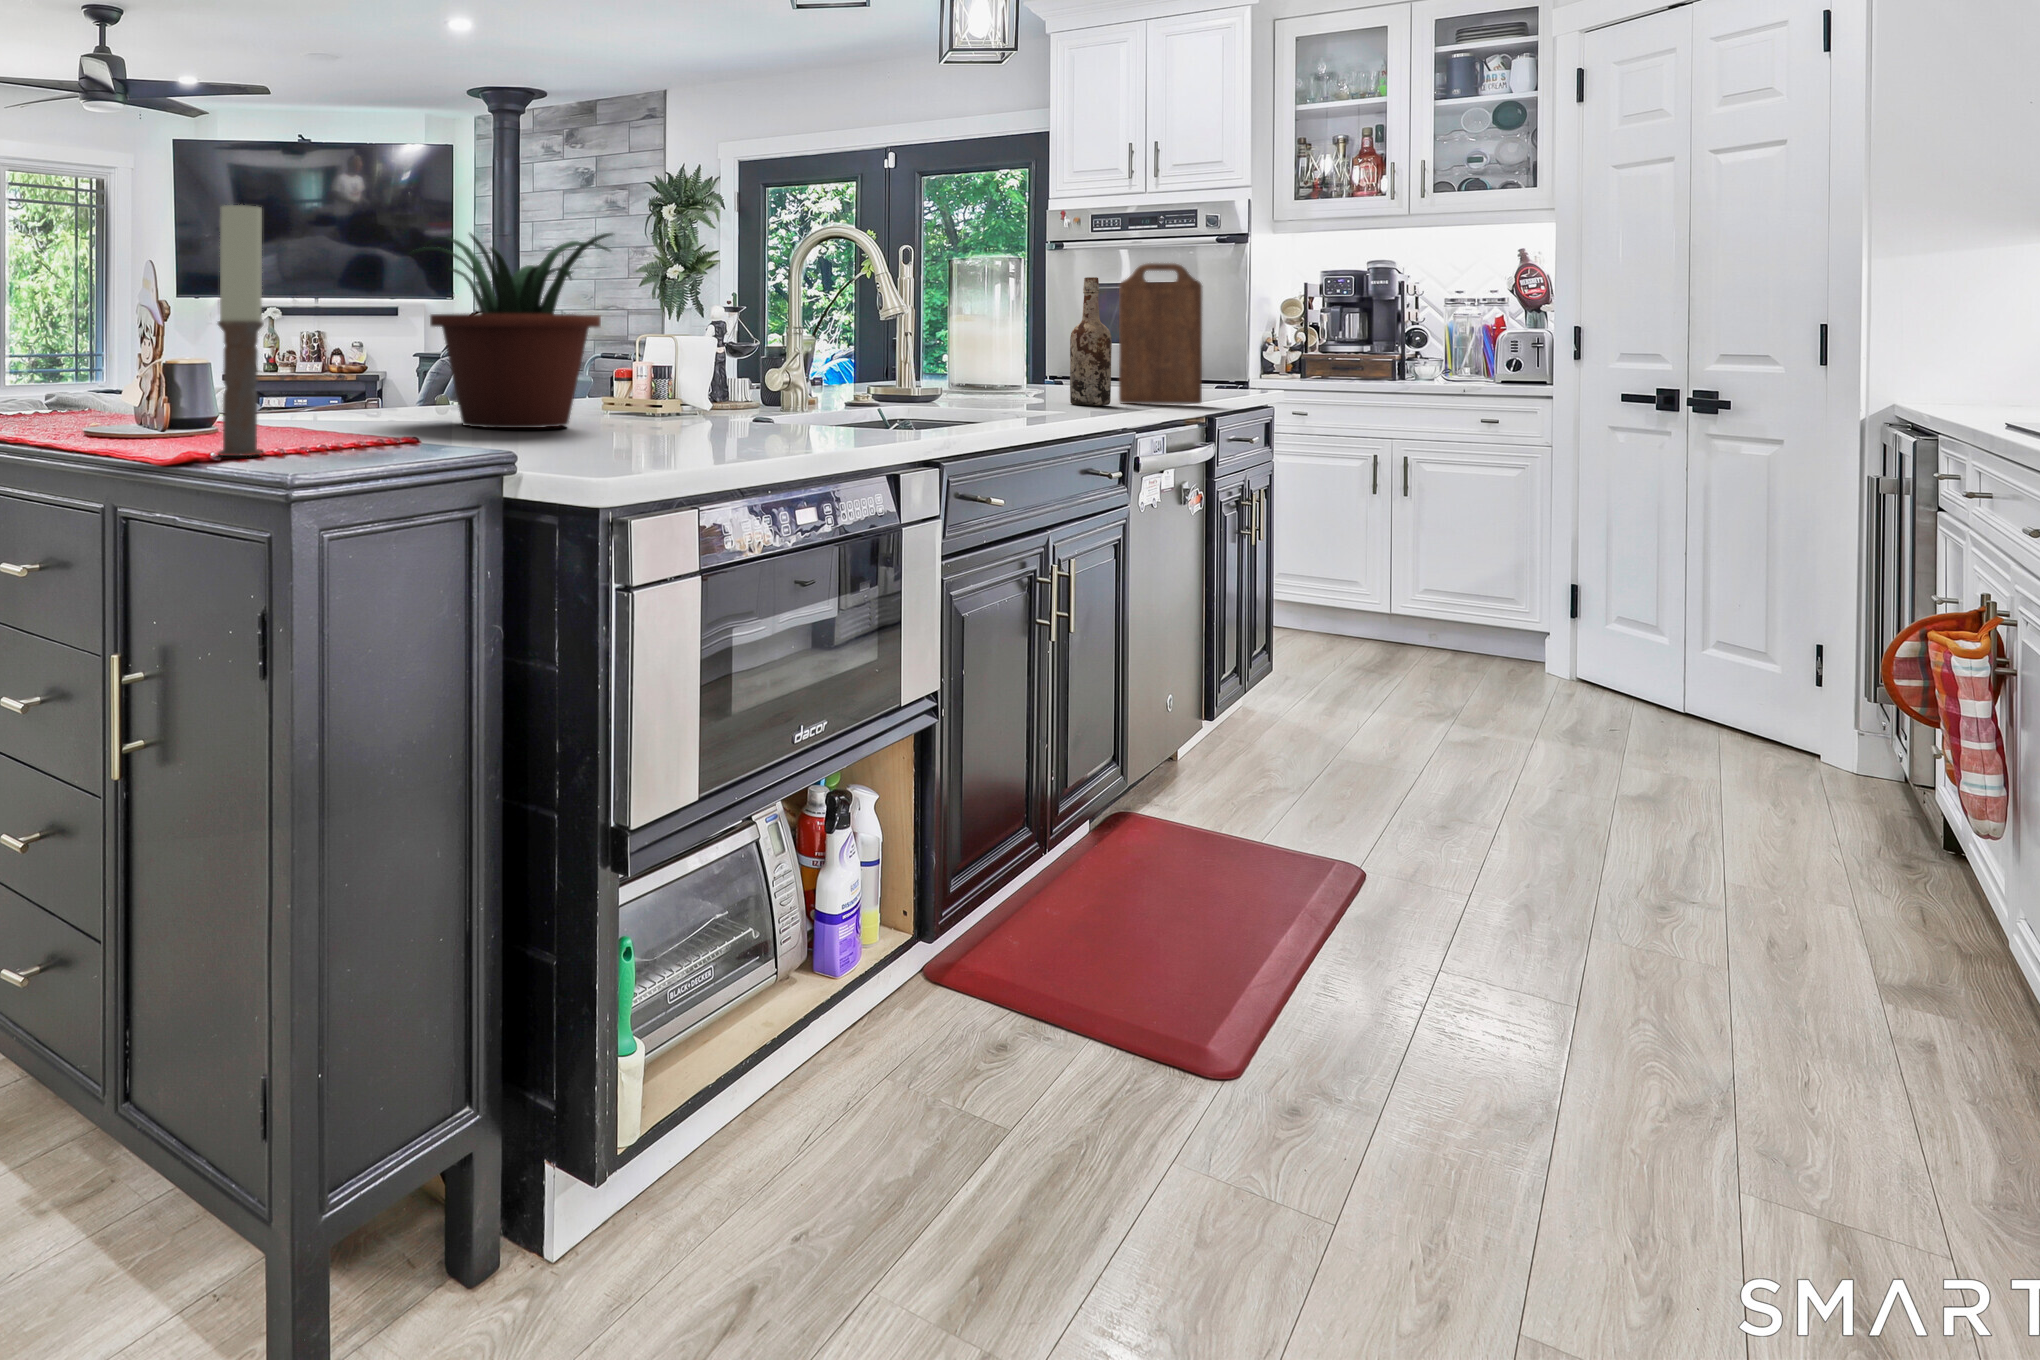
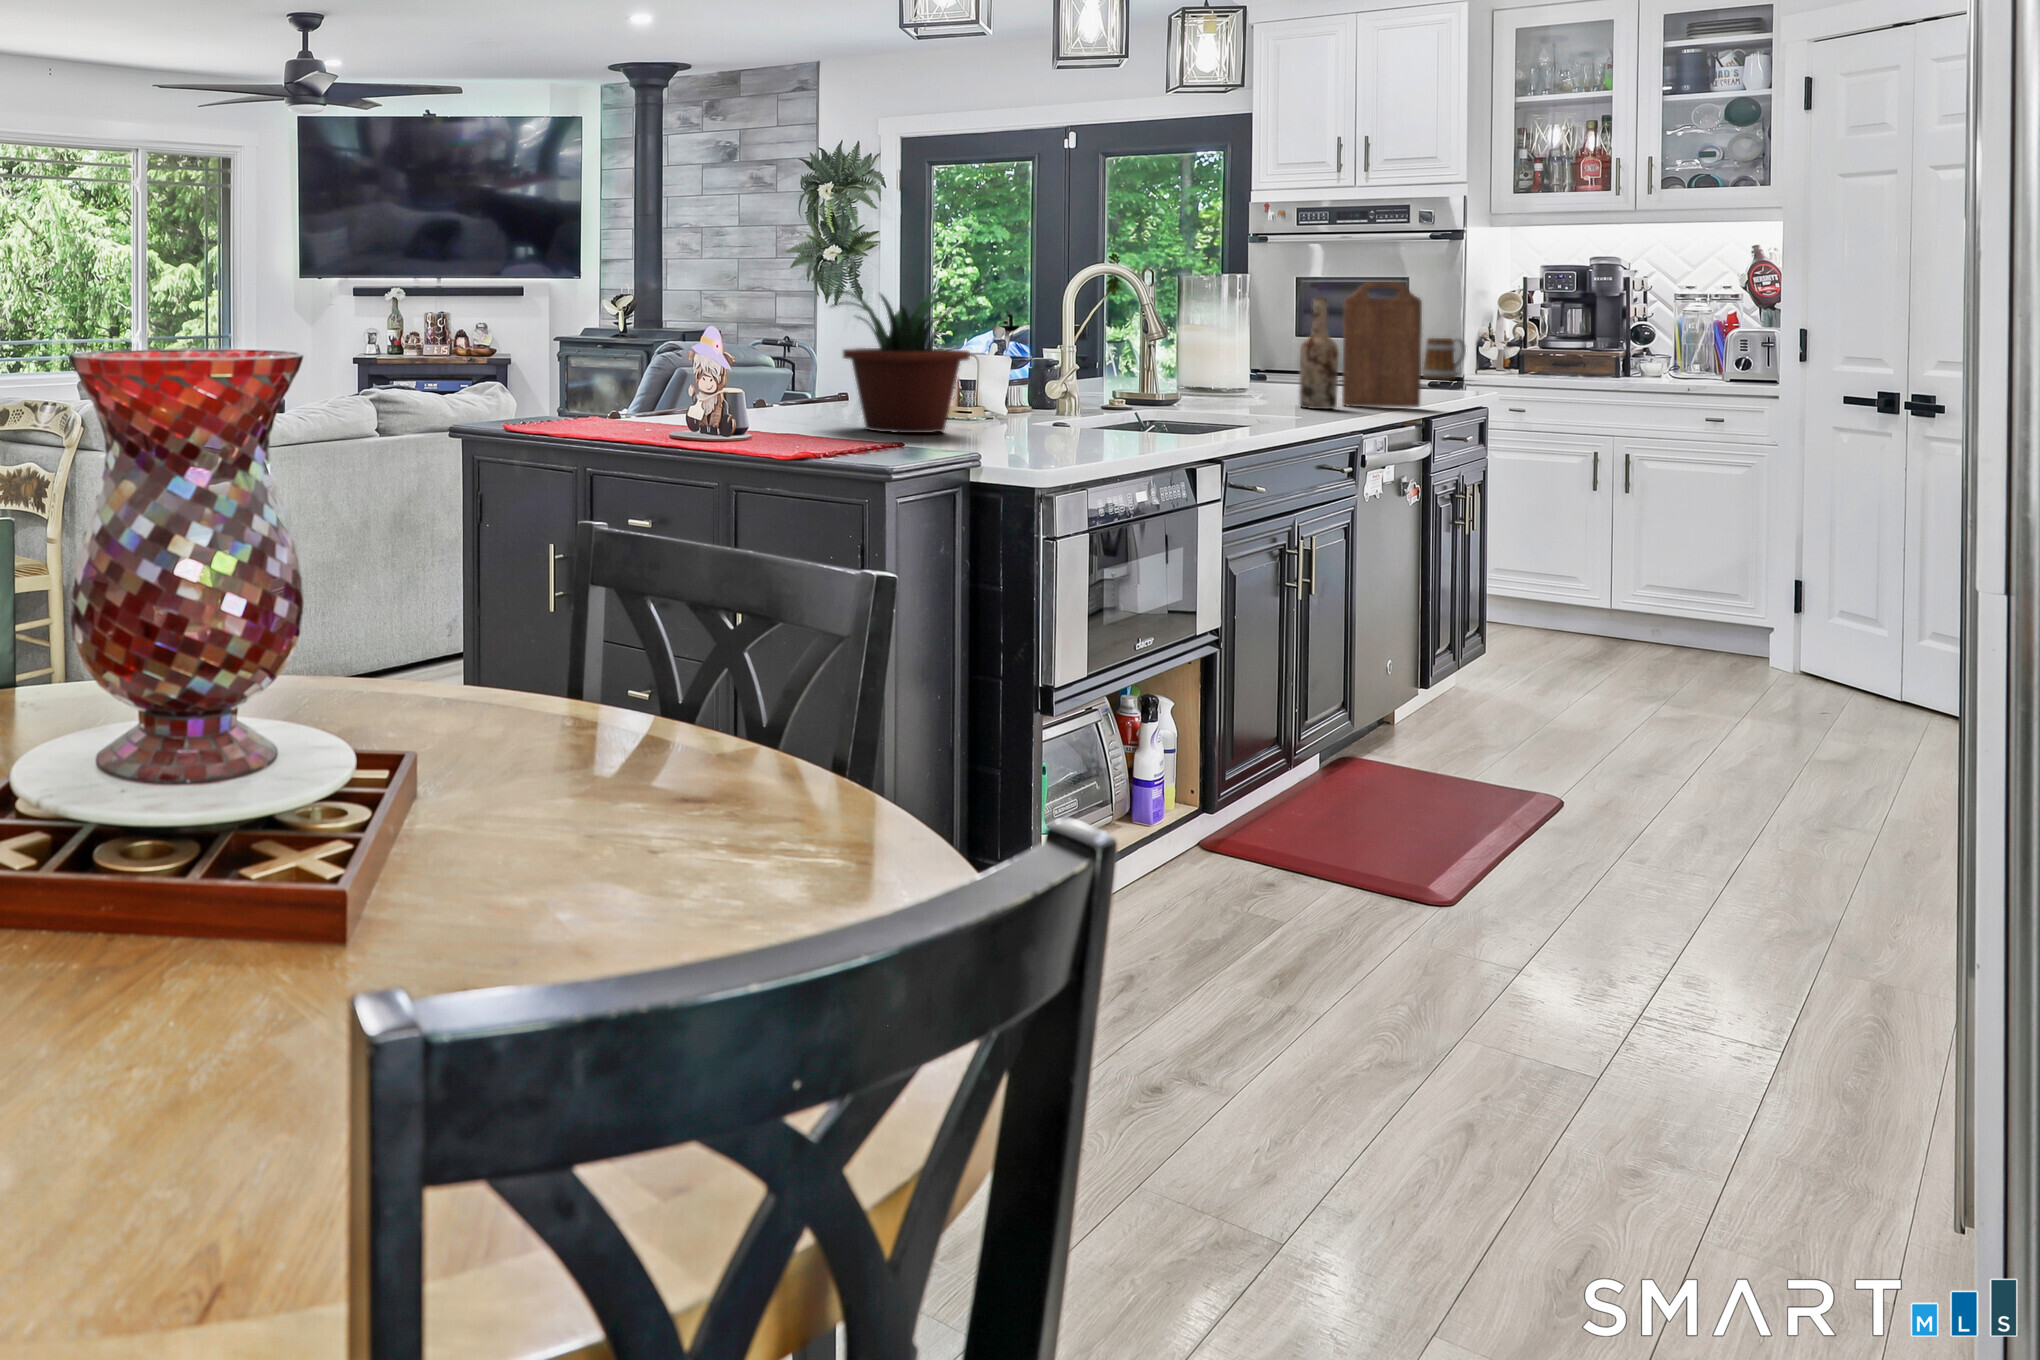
candle: present [218,201,263,456] -> none [783,291,811,454]
mug: none [1212,342,1253,383] -> present [1423,338,1466,380]

